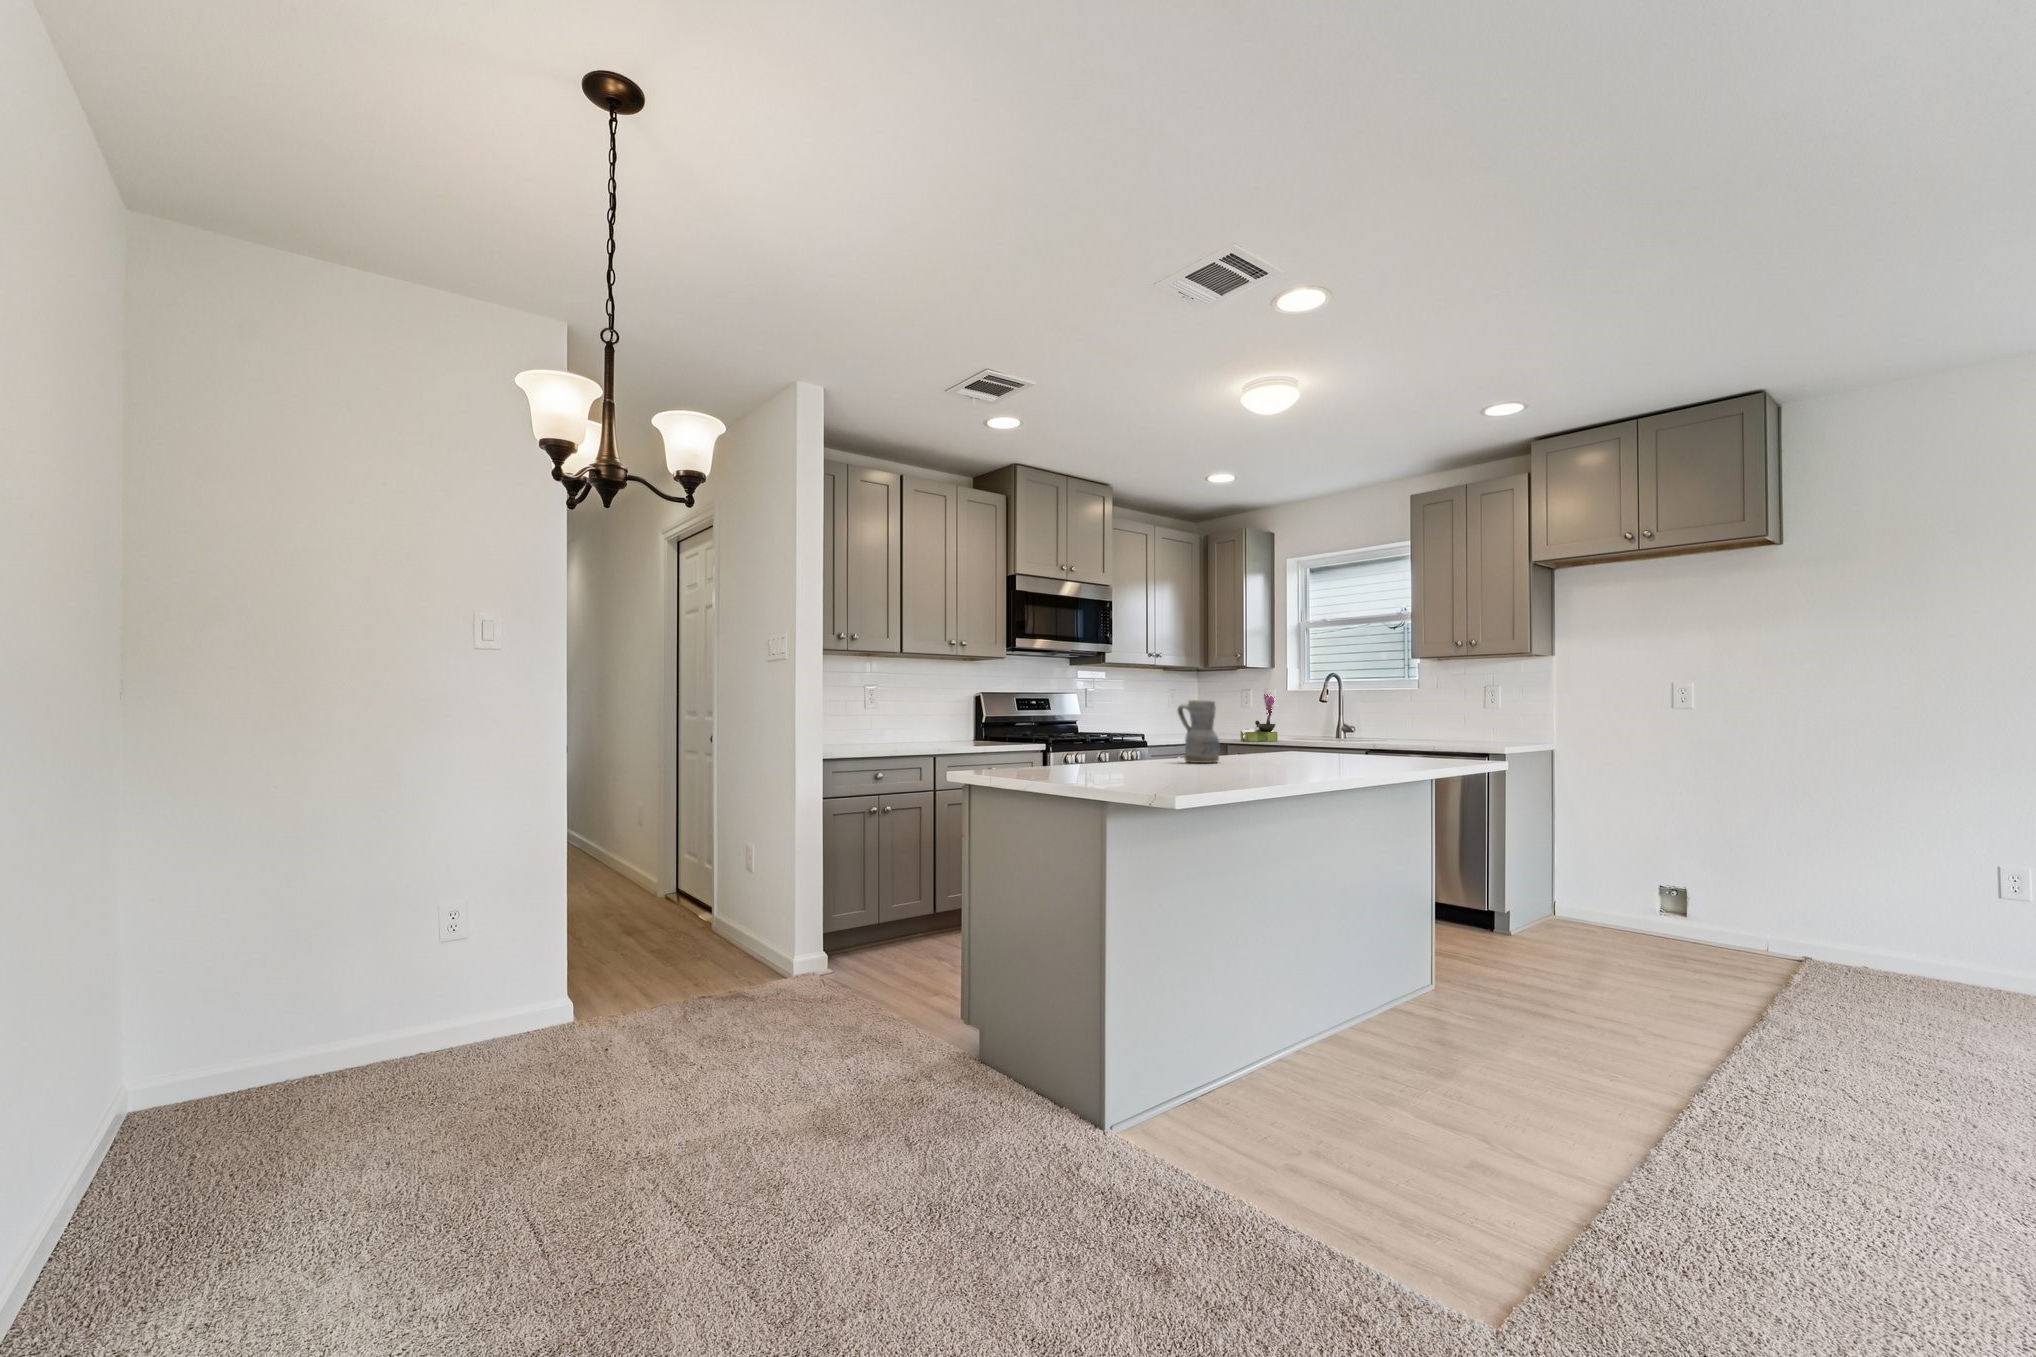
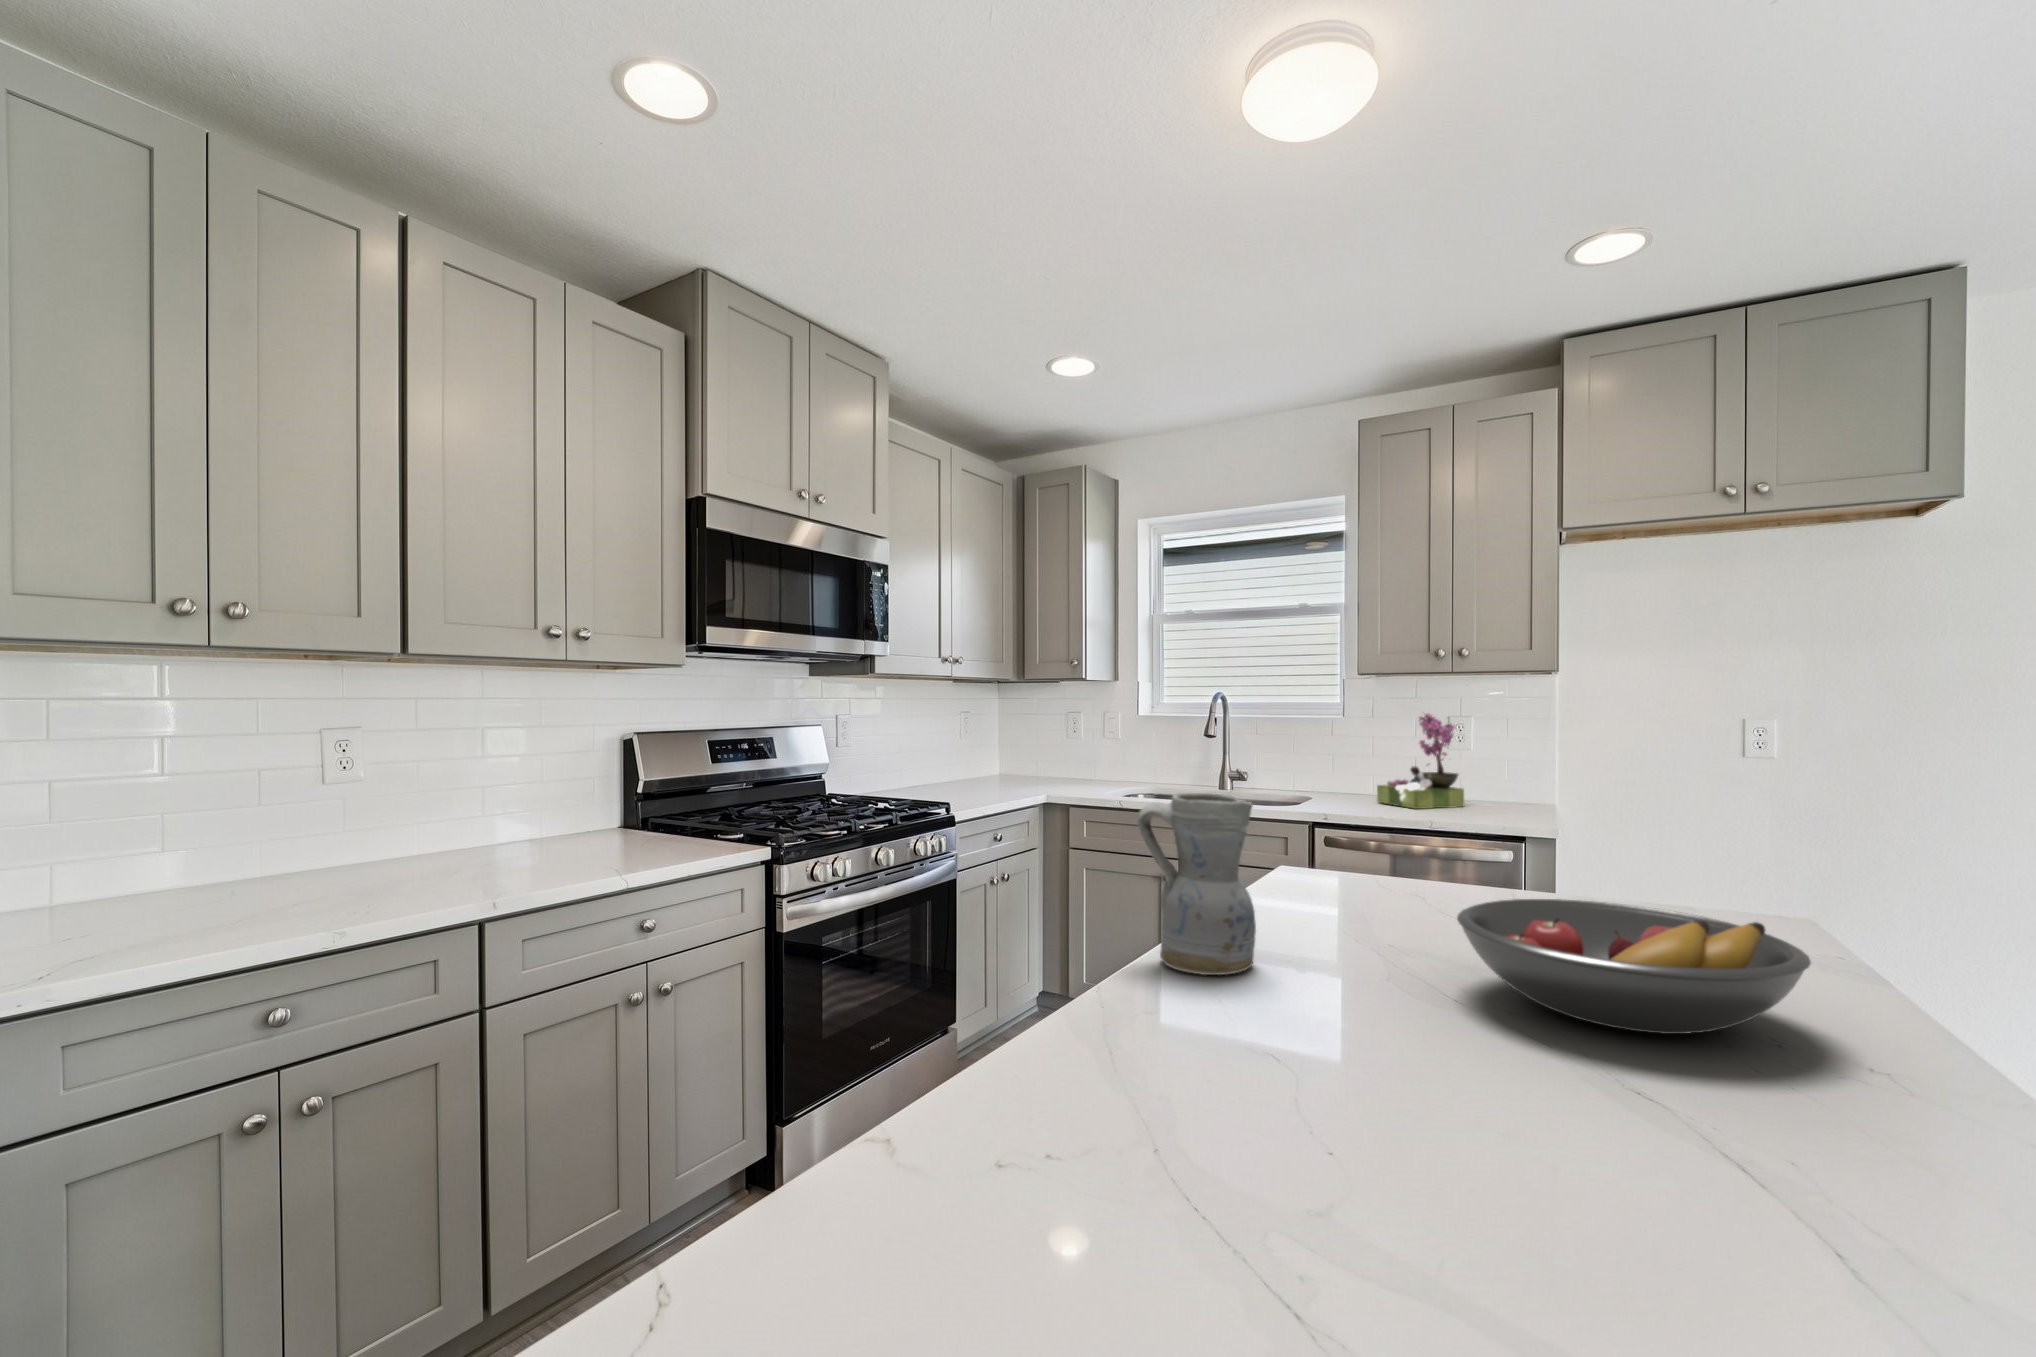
flower arrangement: present [1240,693,1278,742] -> present [1377,713,1464,809]
fruit bowl: none [1273,733,1375,767] -> present [1457,899,1811,1034]

